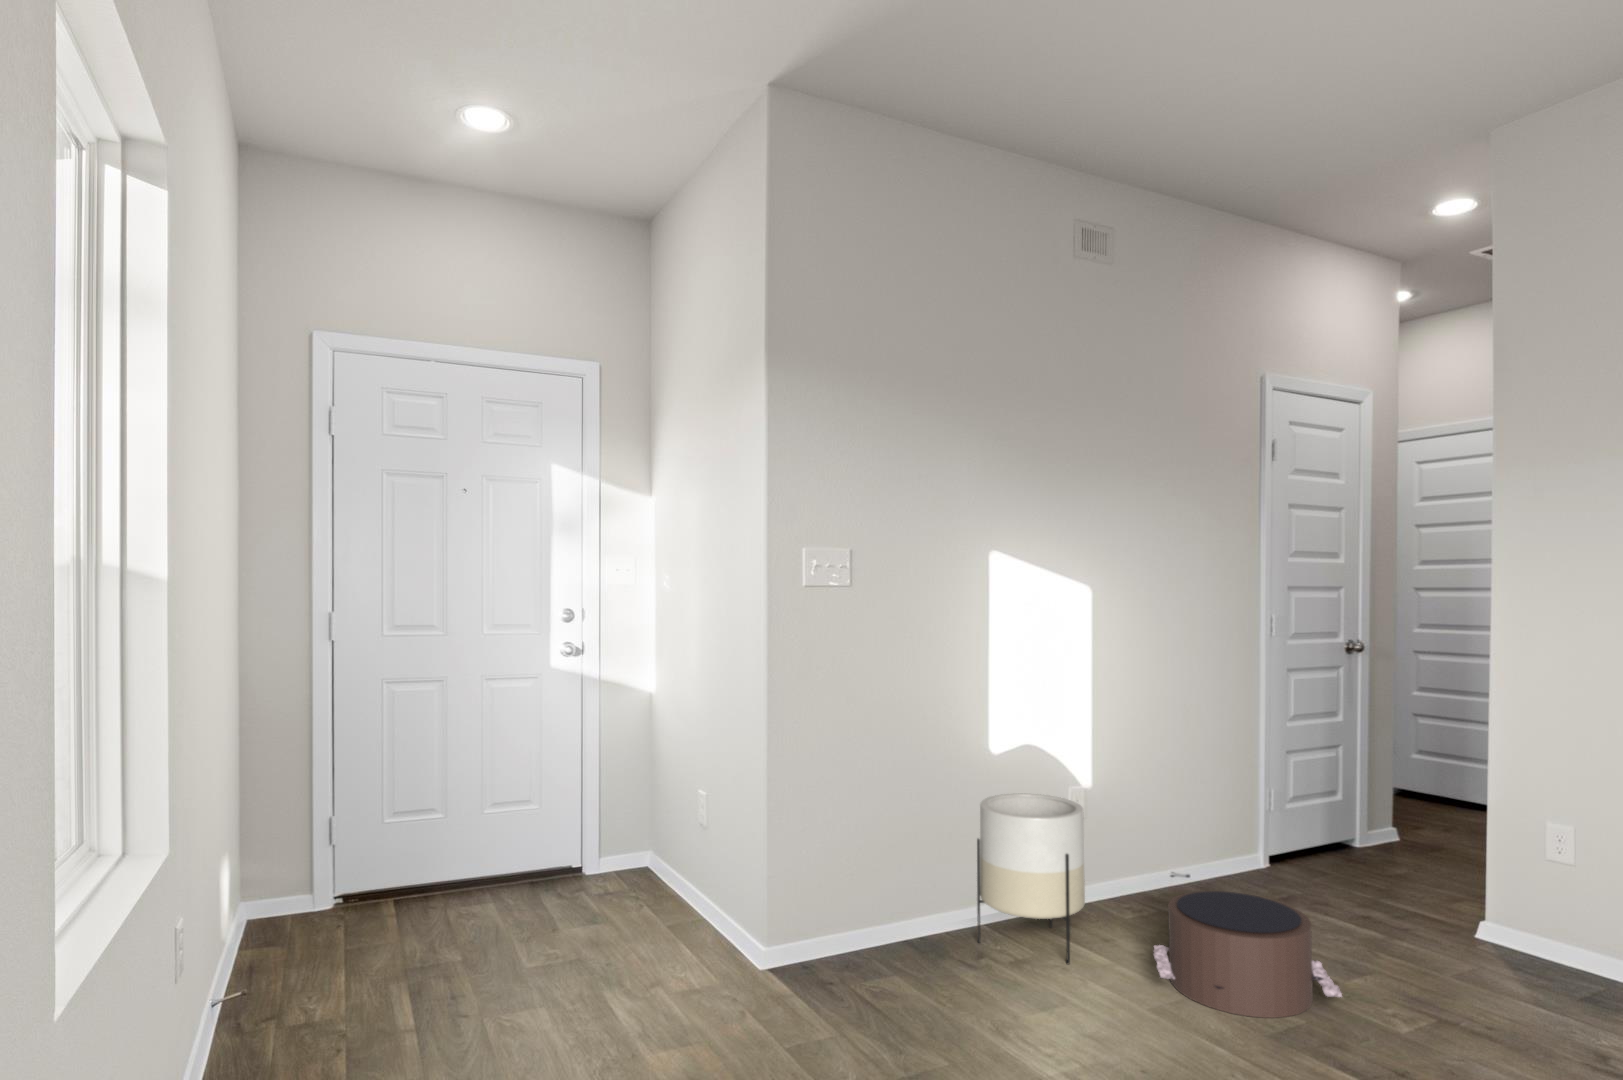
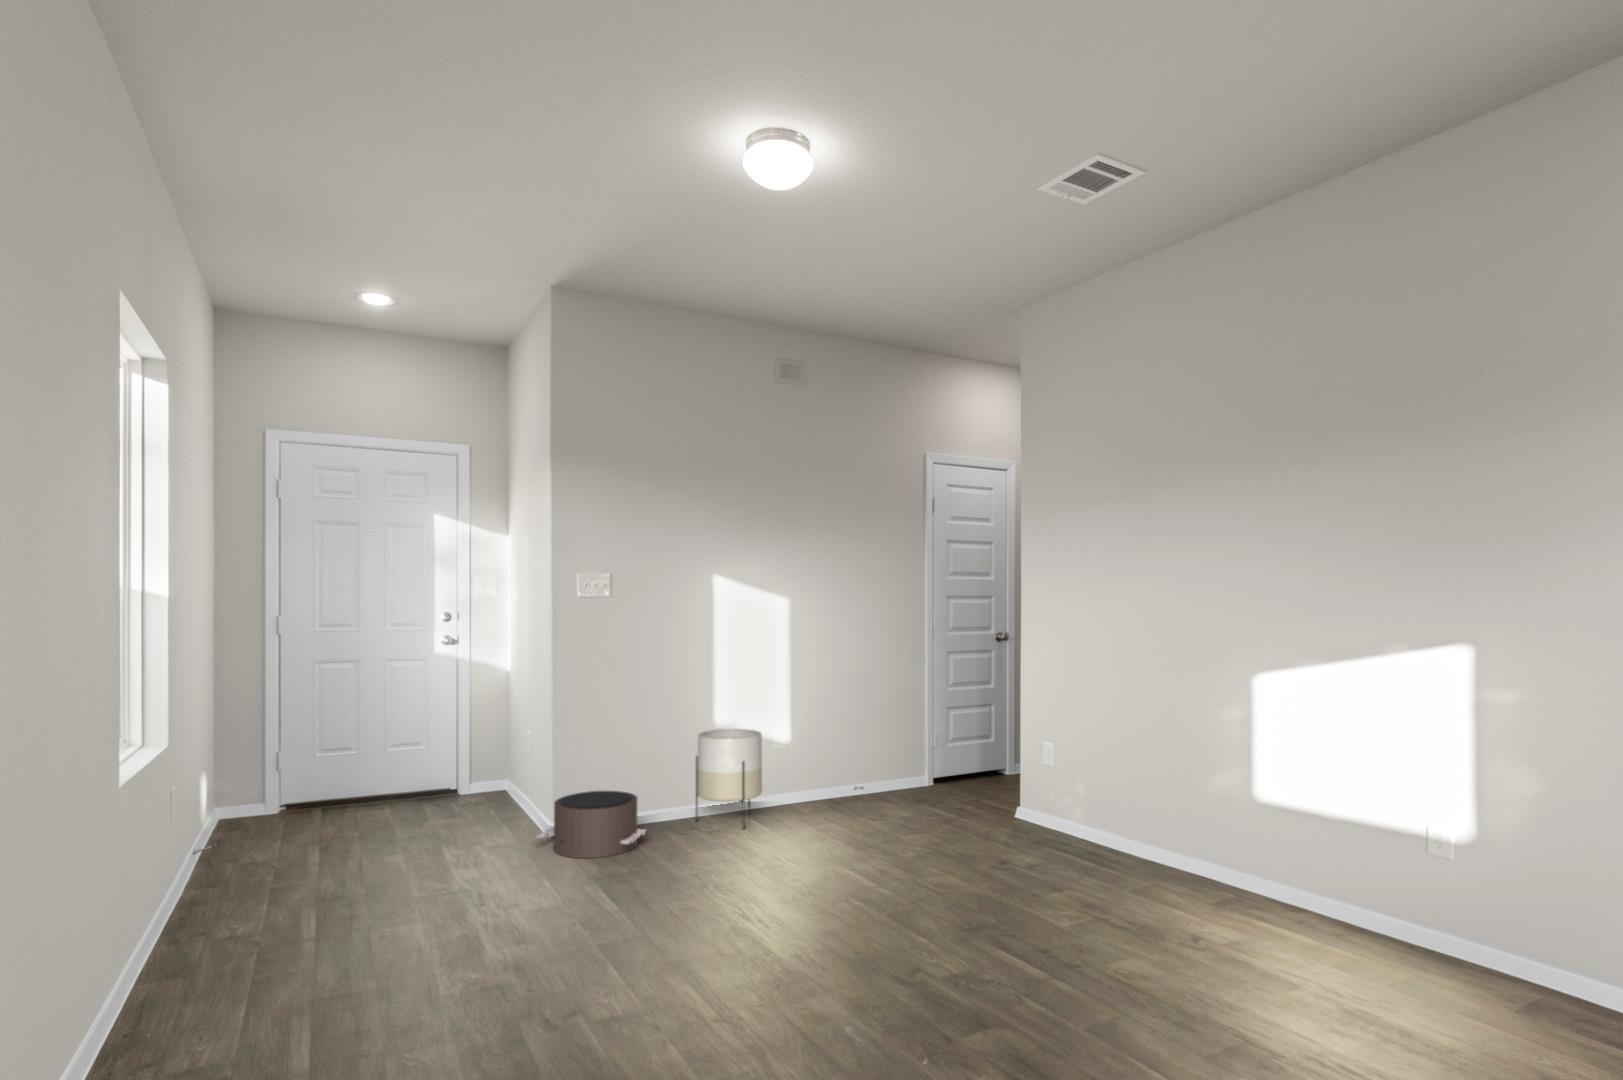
pouf: present [1154,891,1342,1018] -> present [536,791,646,858]

